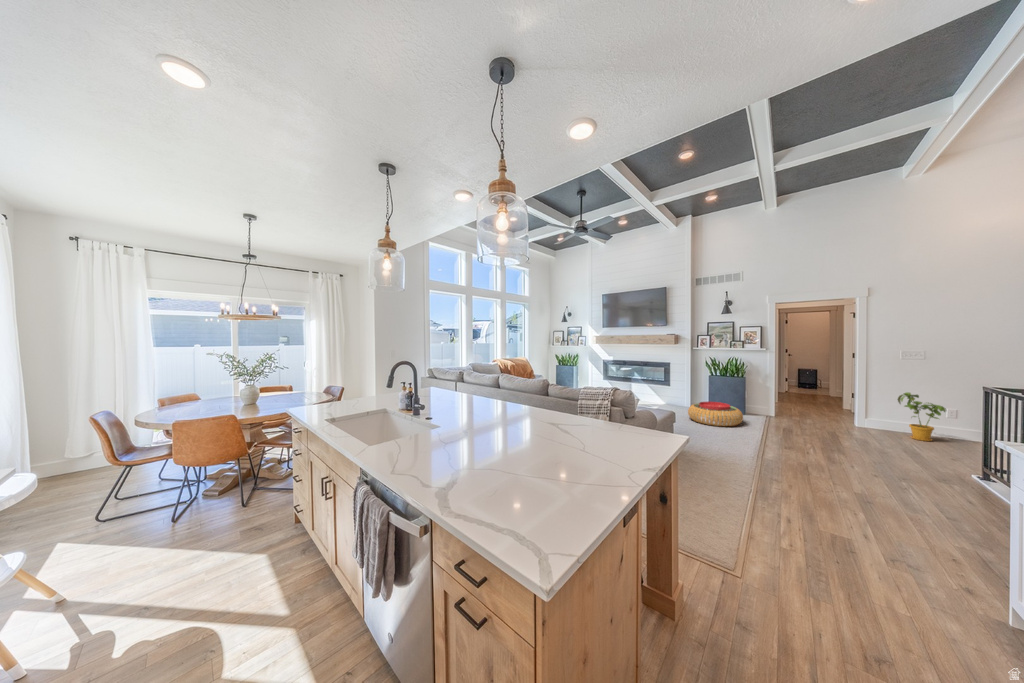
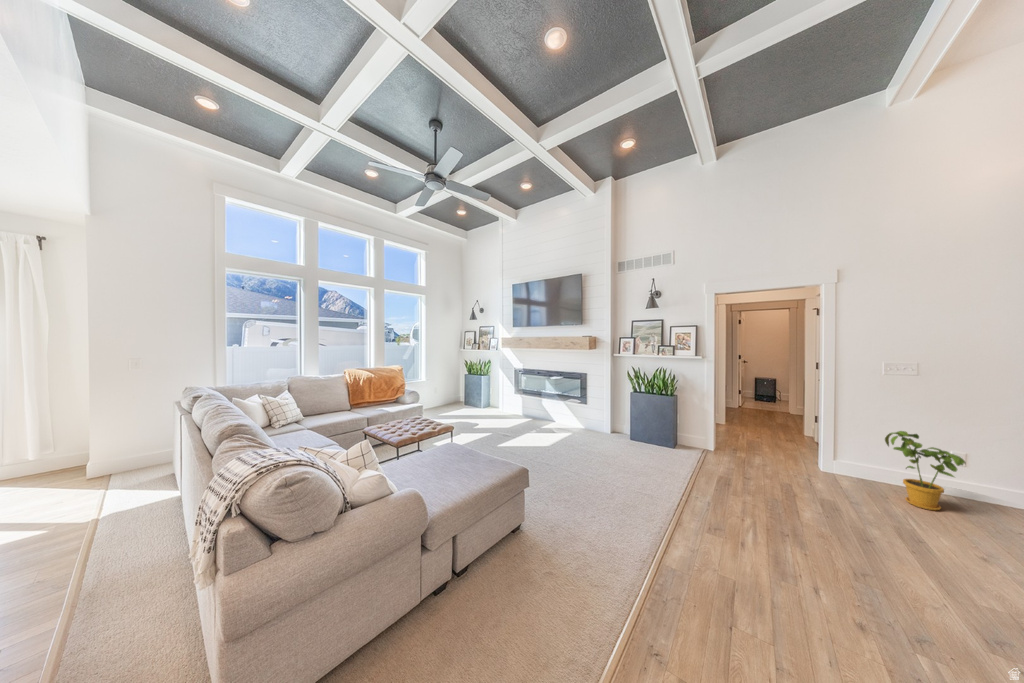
pouf: present [688,402,743,426] -> none [592,431,664,473]

